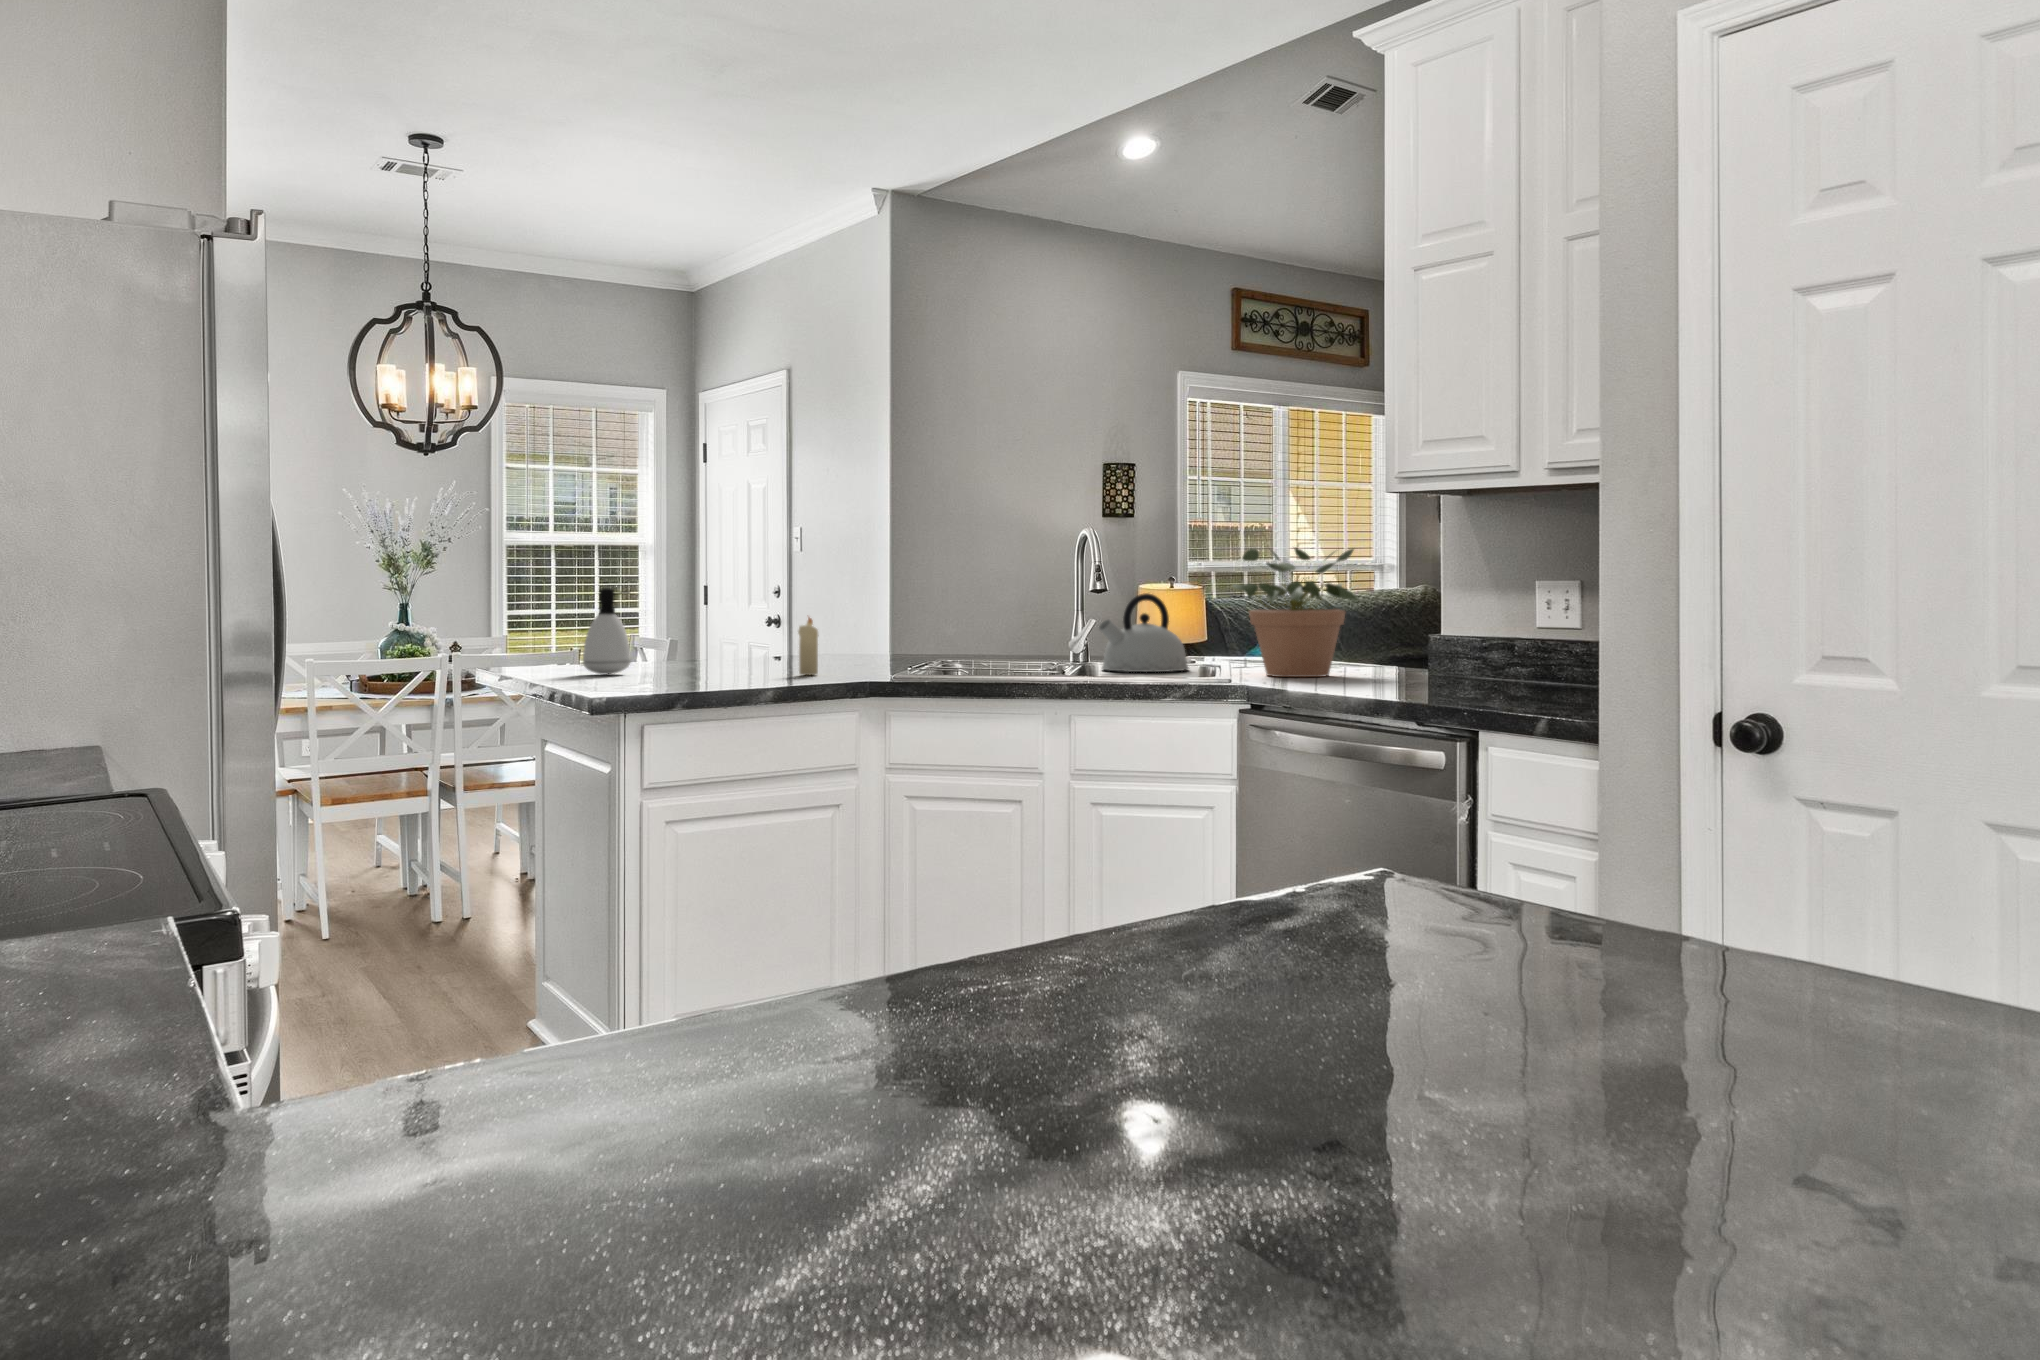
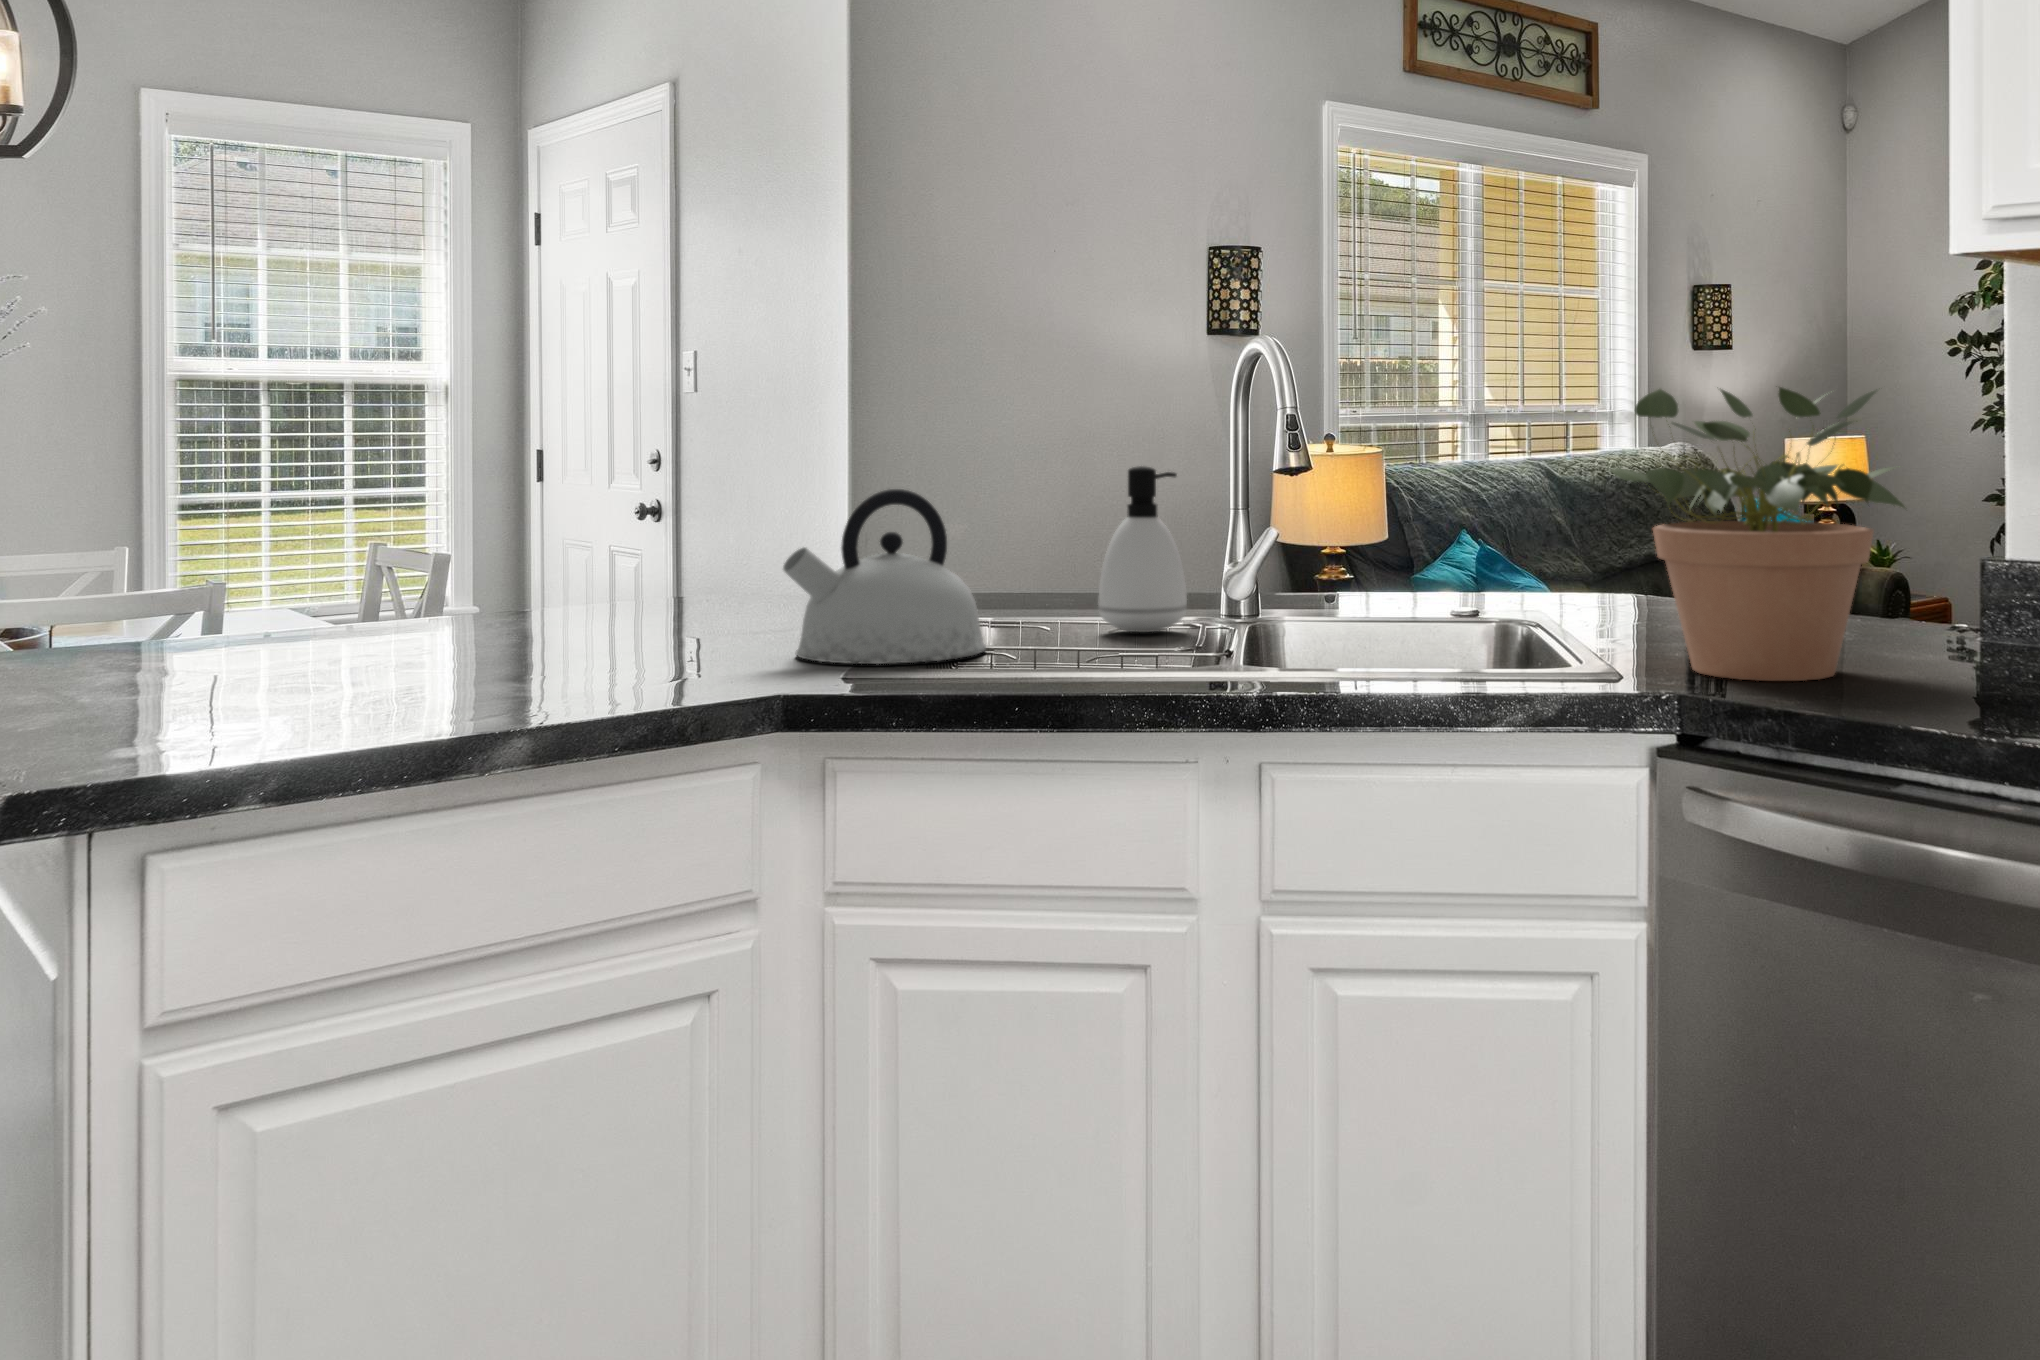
soap dispenser: present [583,588,631,674] -> present [1098,466,1187,632]
kettle: present [1099,593,1189,672] -> present [783,489,986,664]
candle: present [798,617,818,675] -> none [624,543,673,686]

